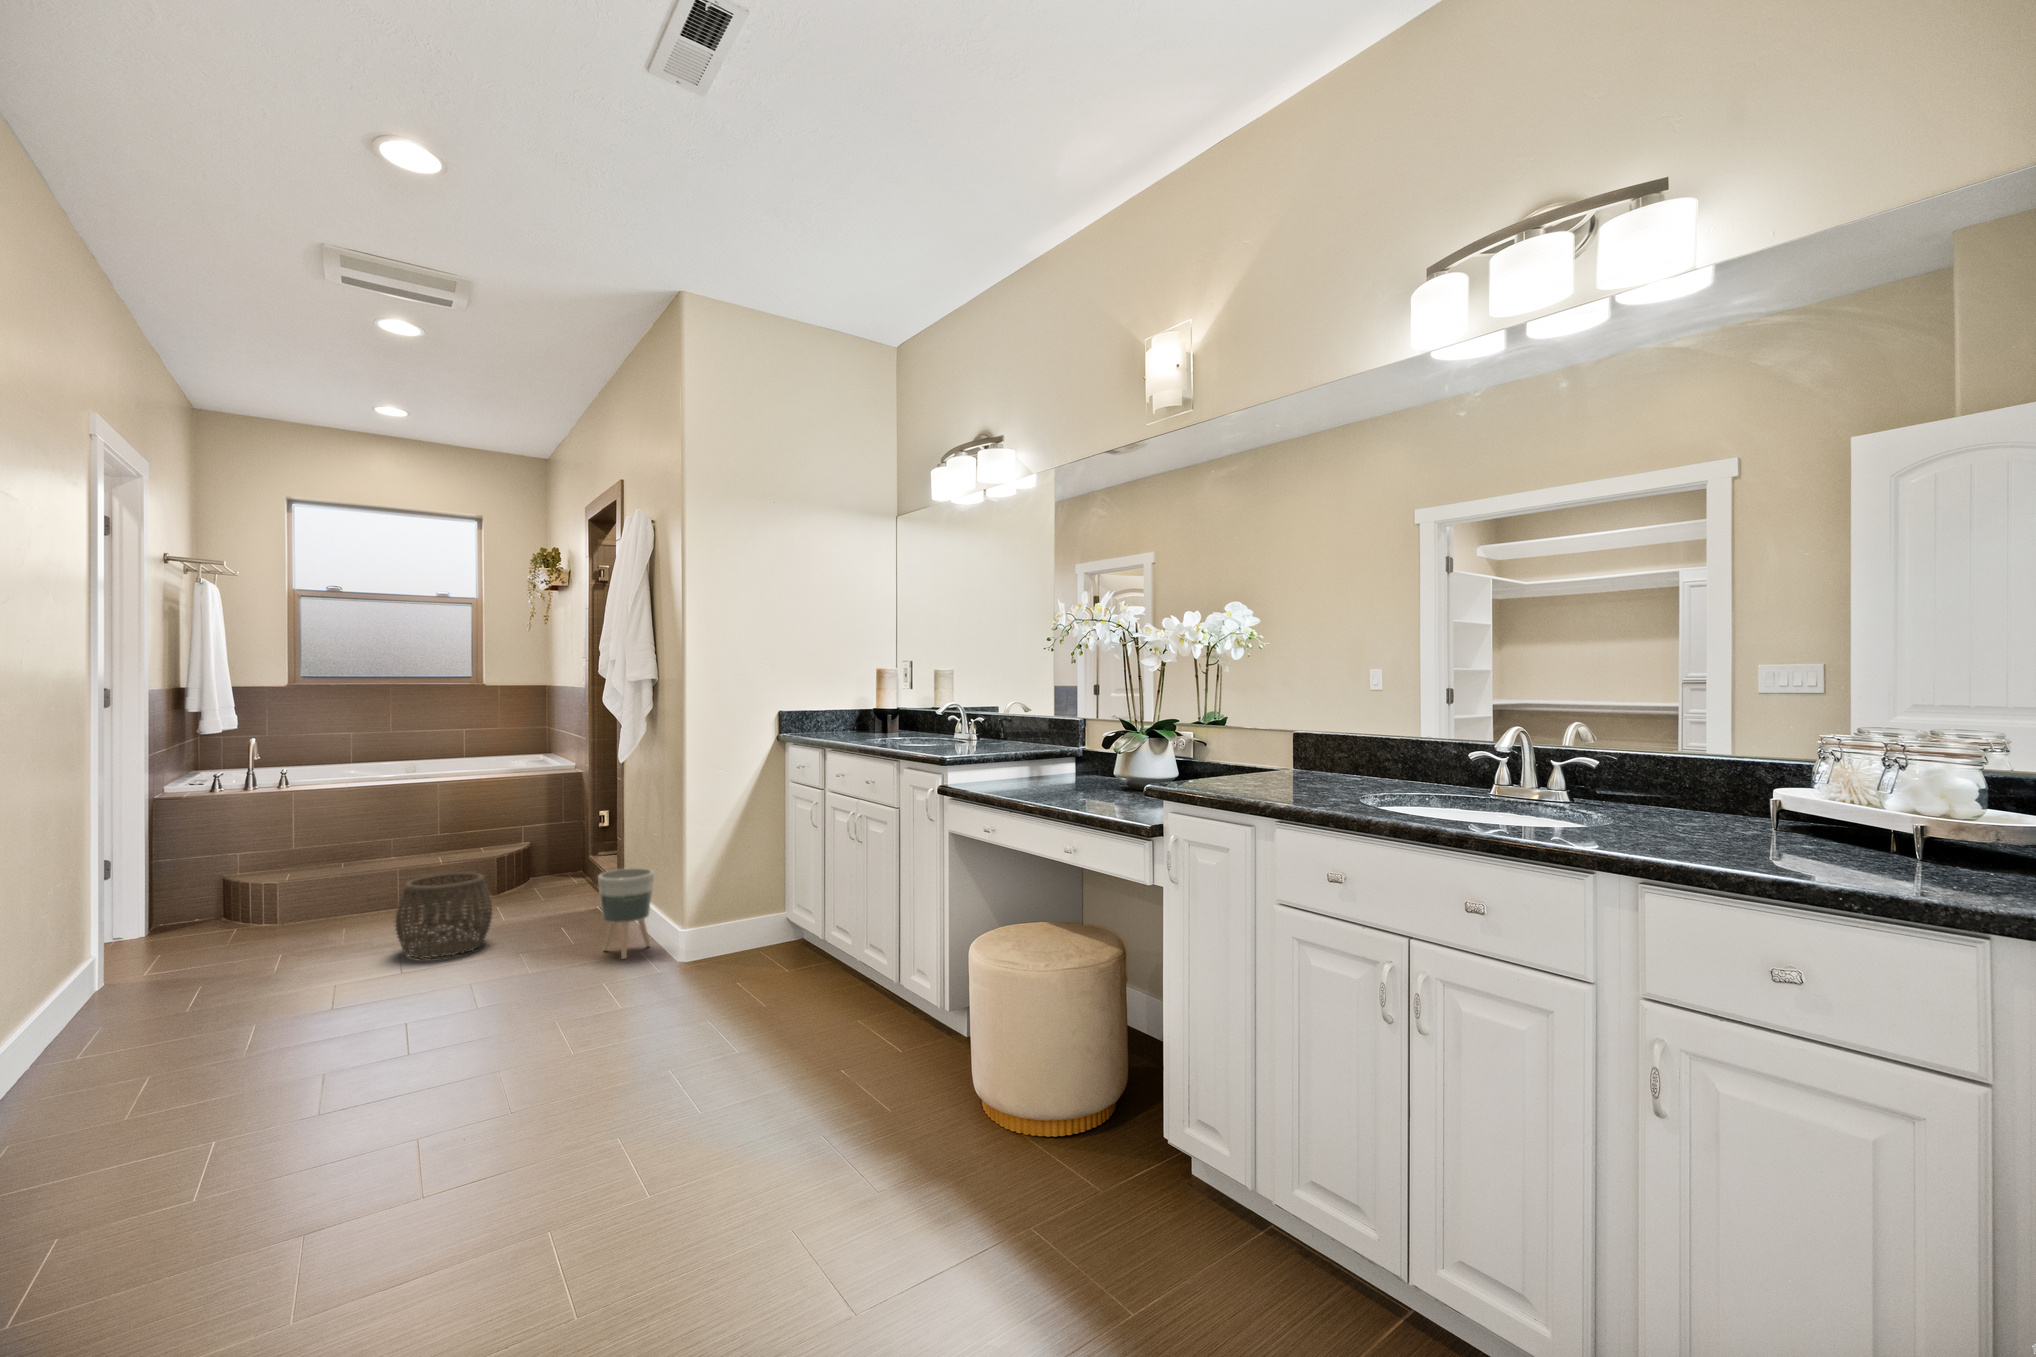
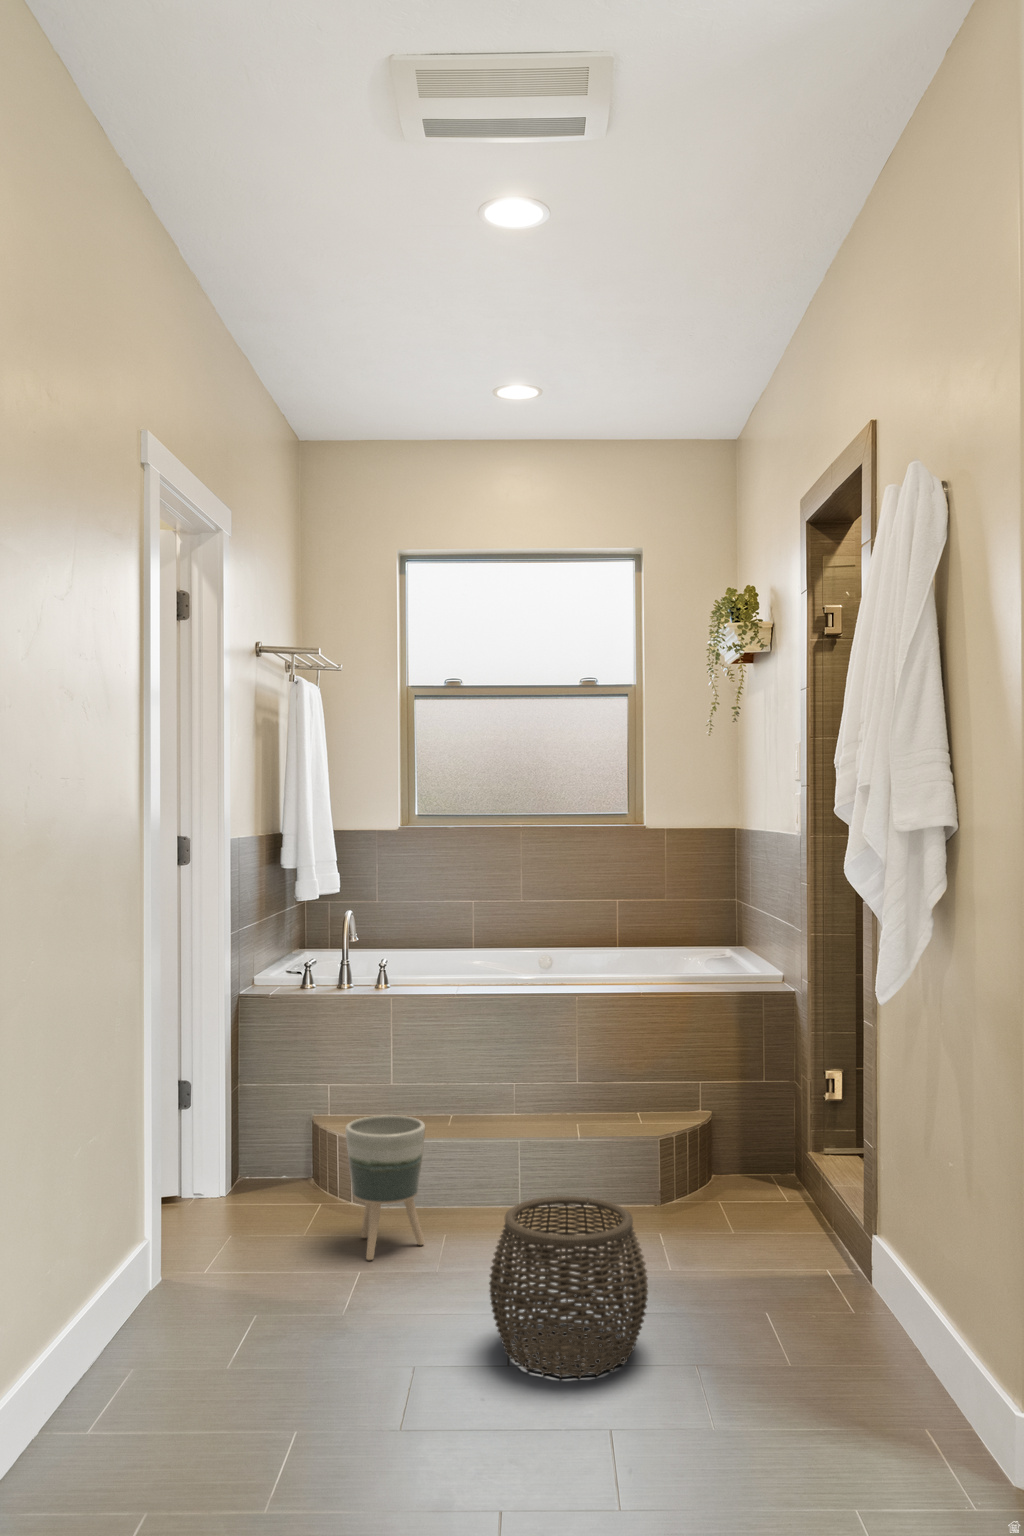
planter: present [598,868,654,959] -> present [346,1115,425,1260]

